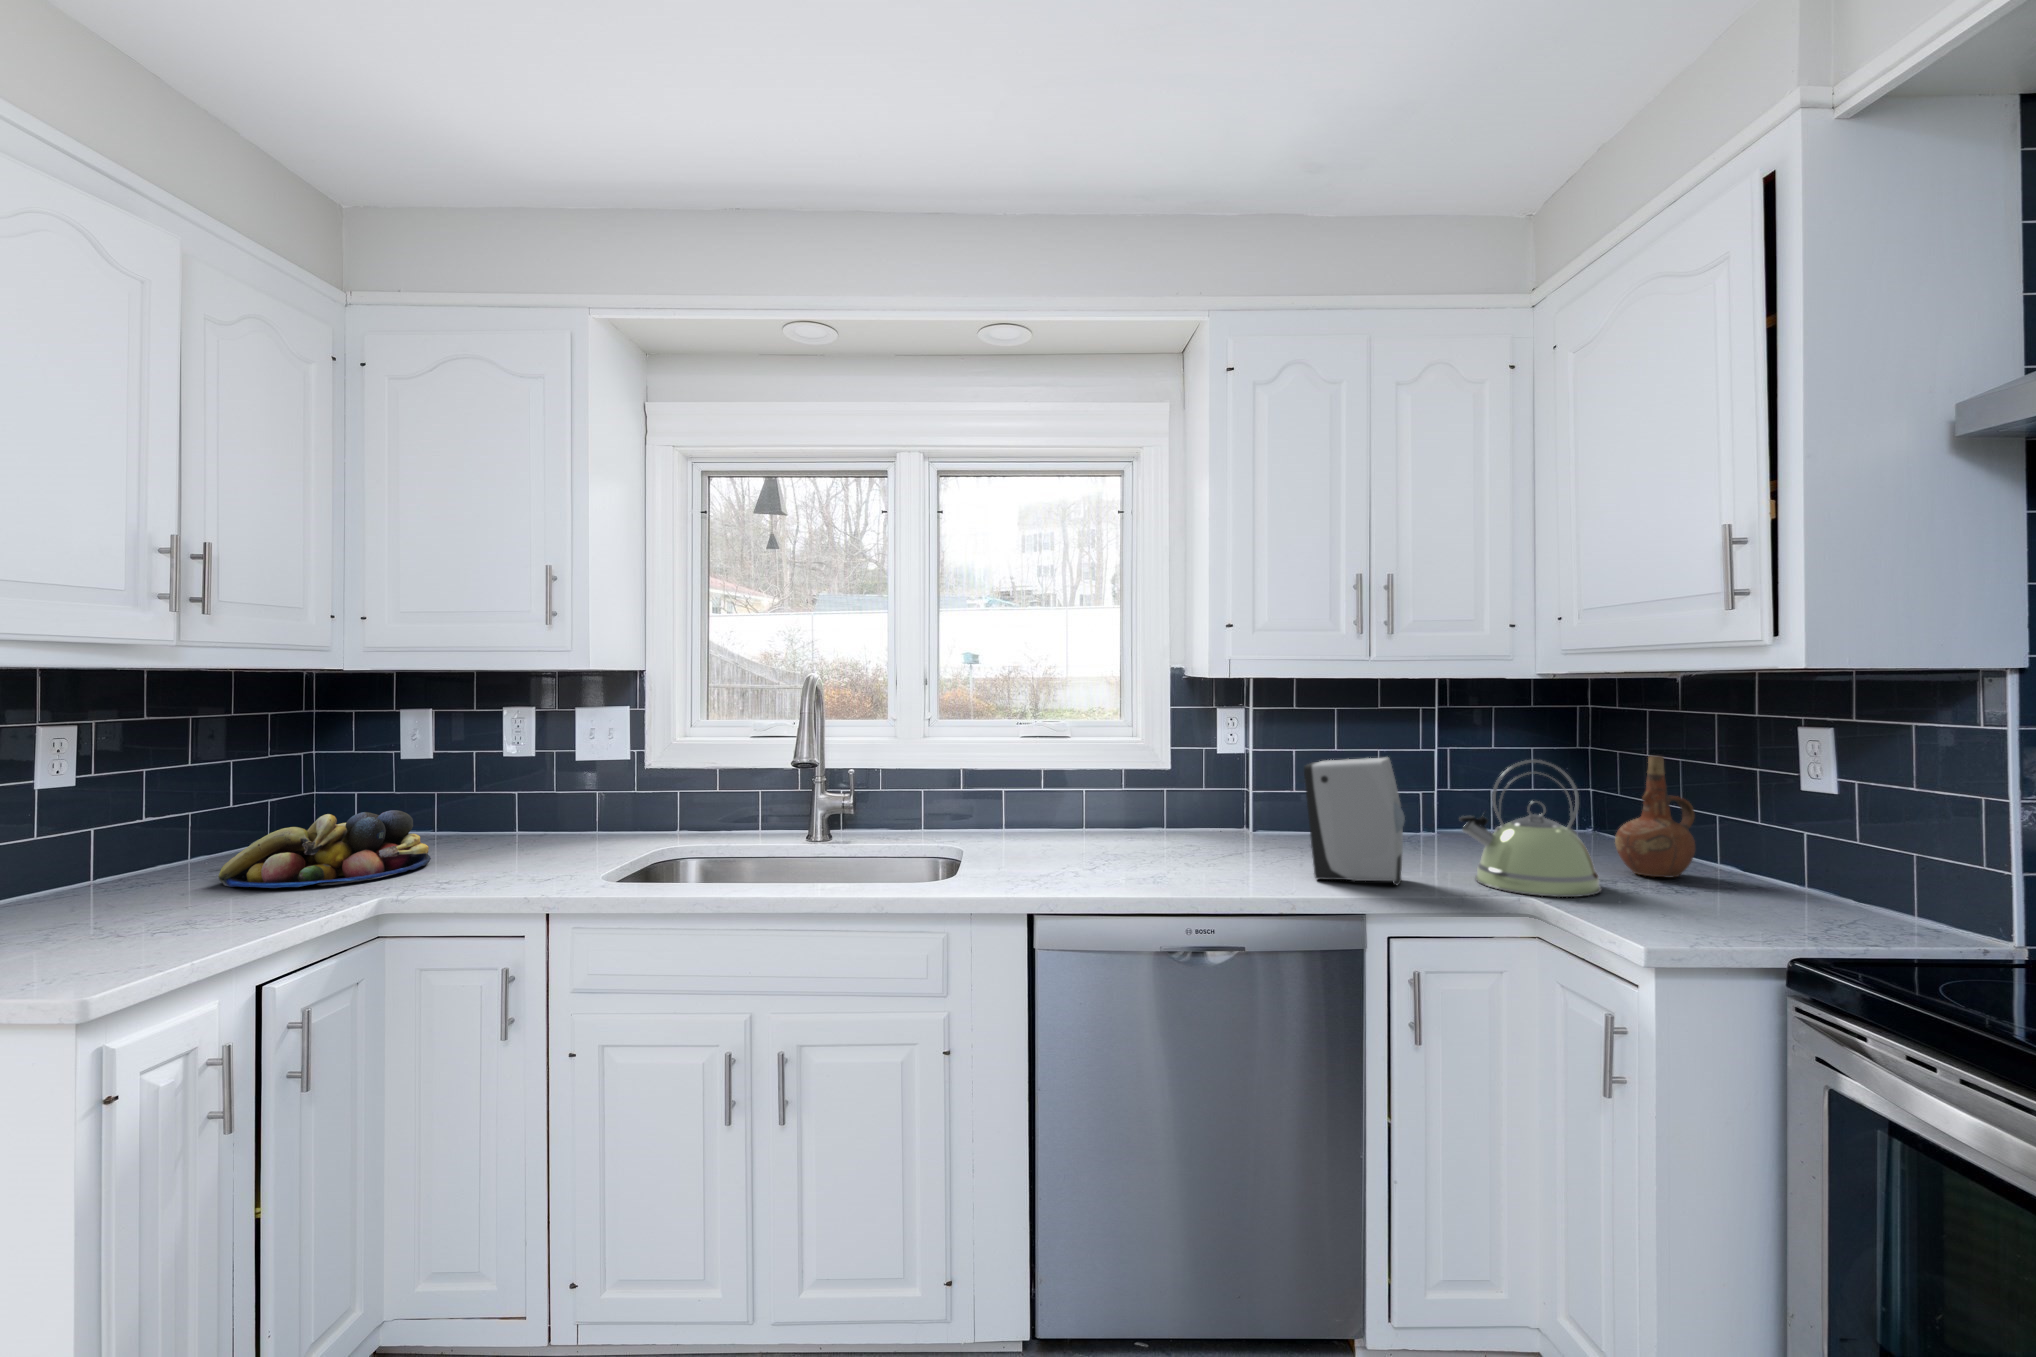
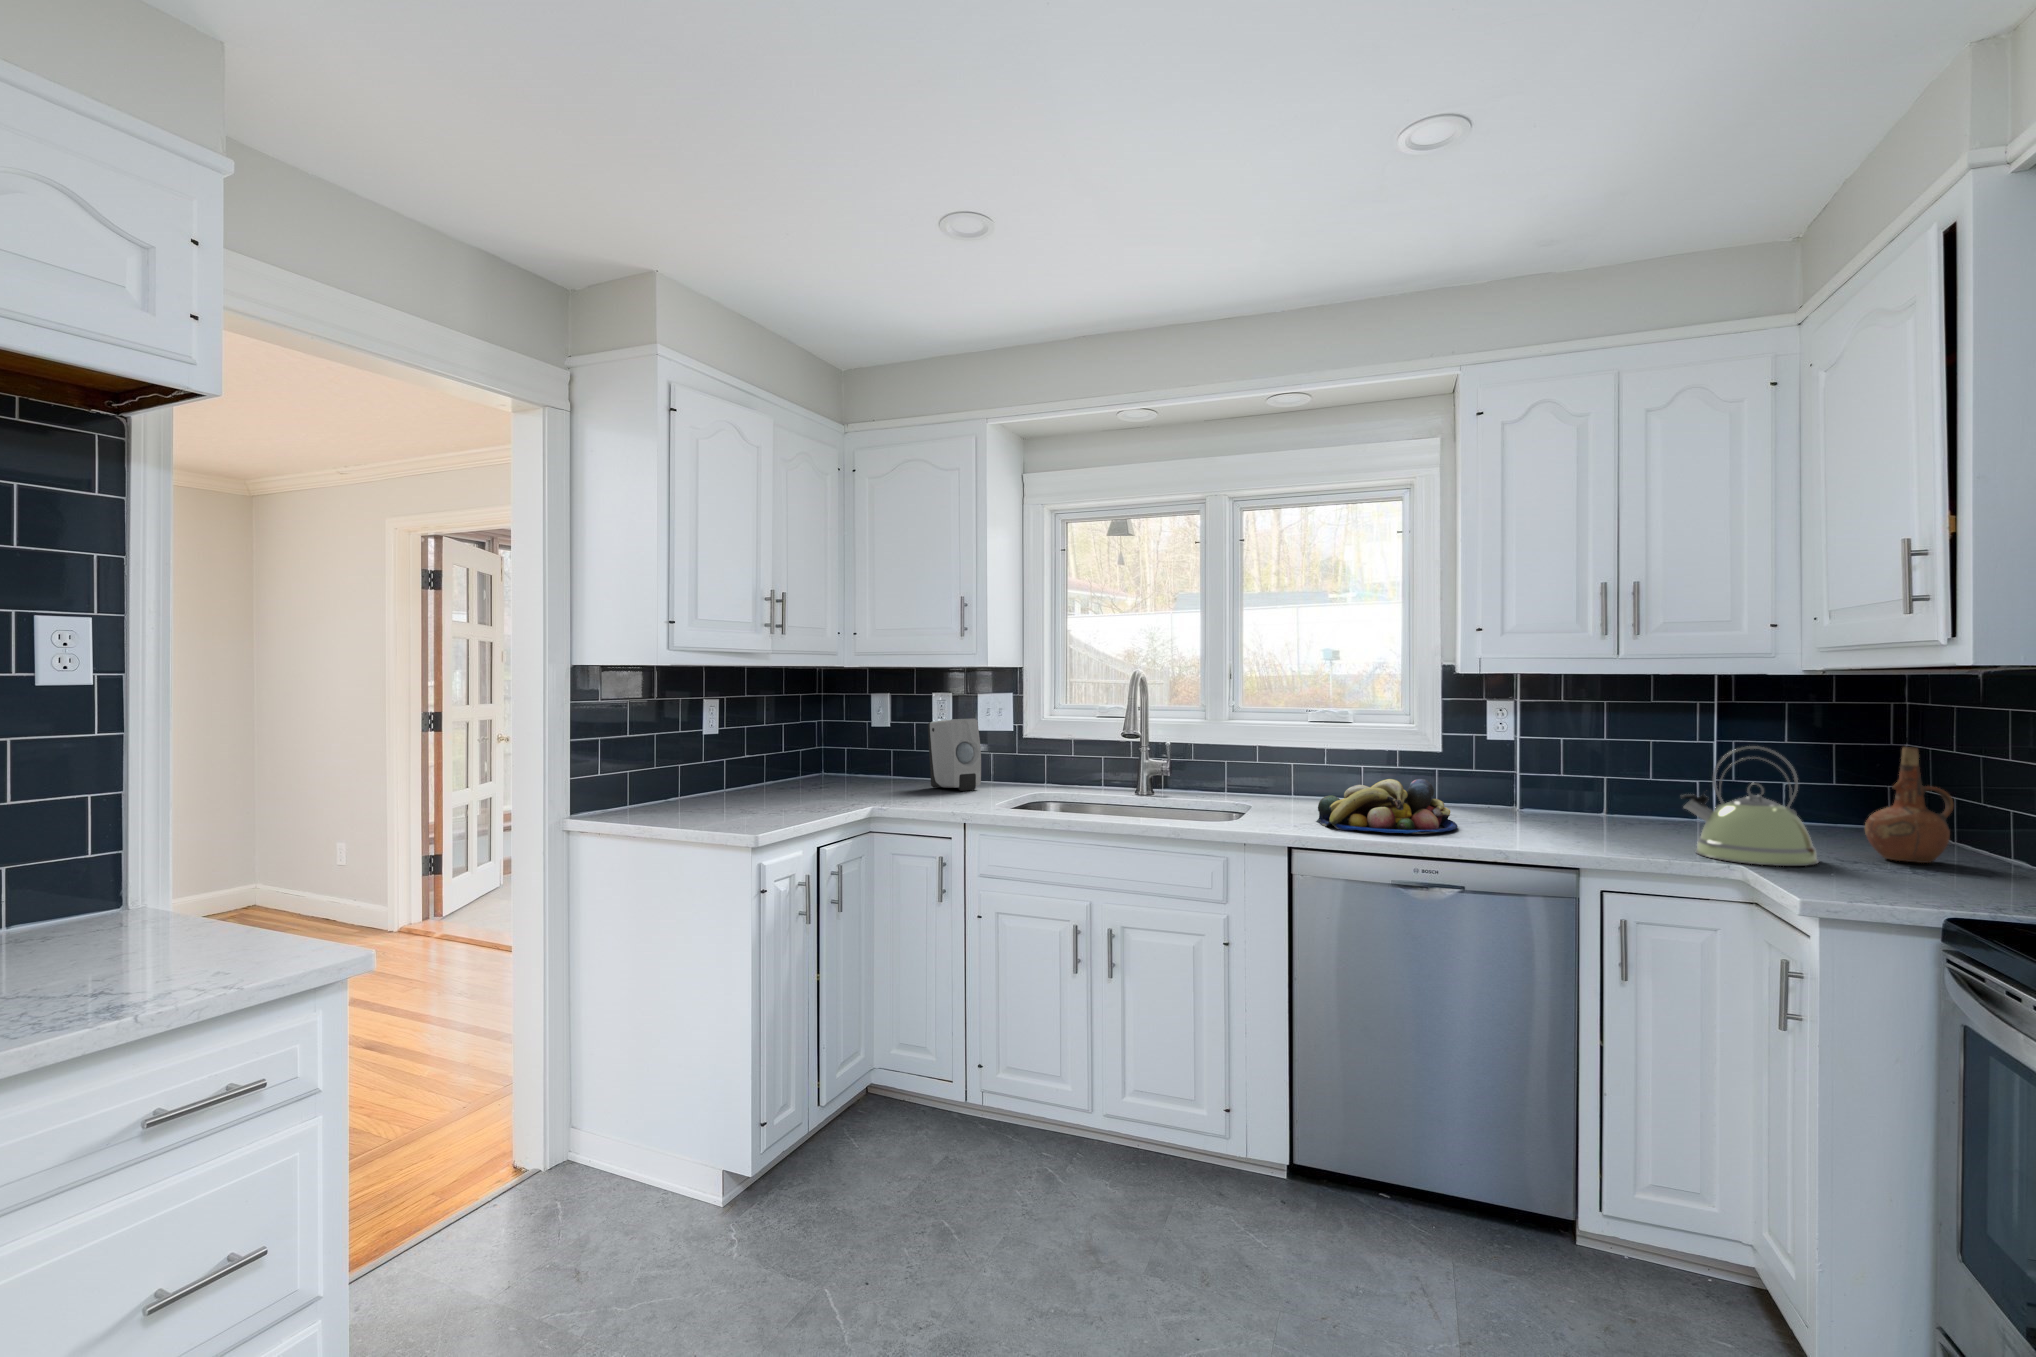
soap dispenser: present [1304,758,1405,885] -> present [928,719,981,791]
fruit bowl: present [218,810,431,888] -> present [1317,779,1458,833]

